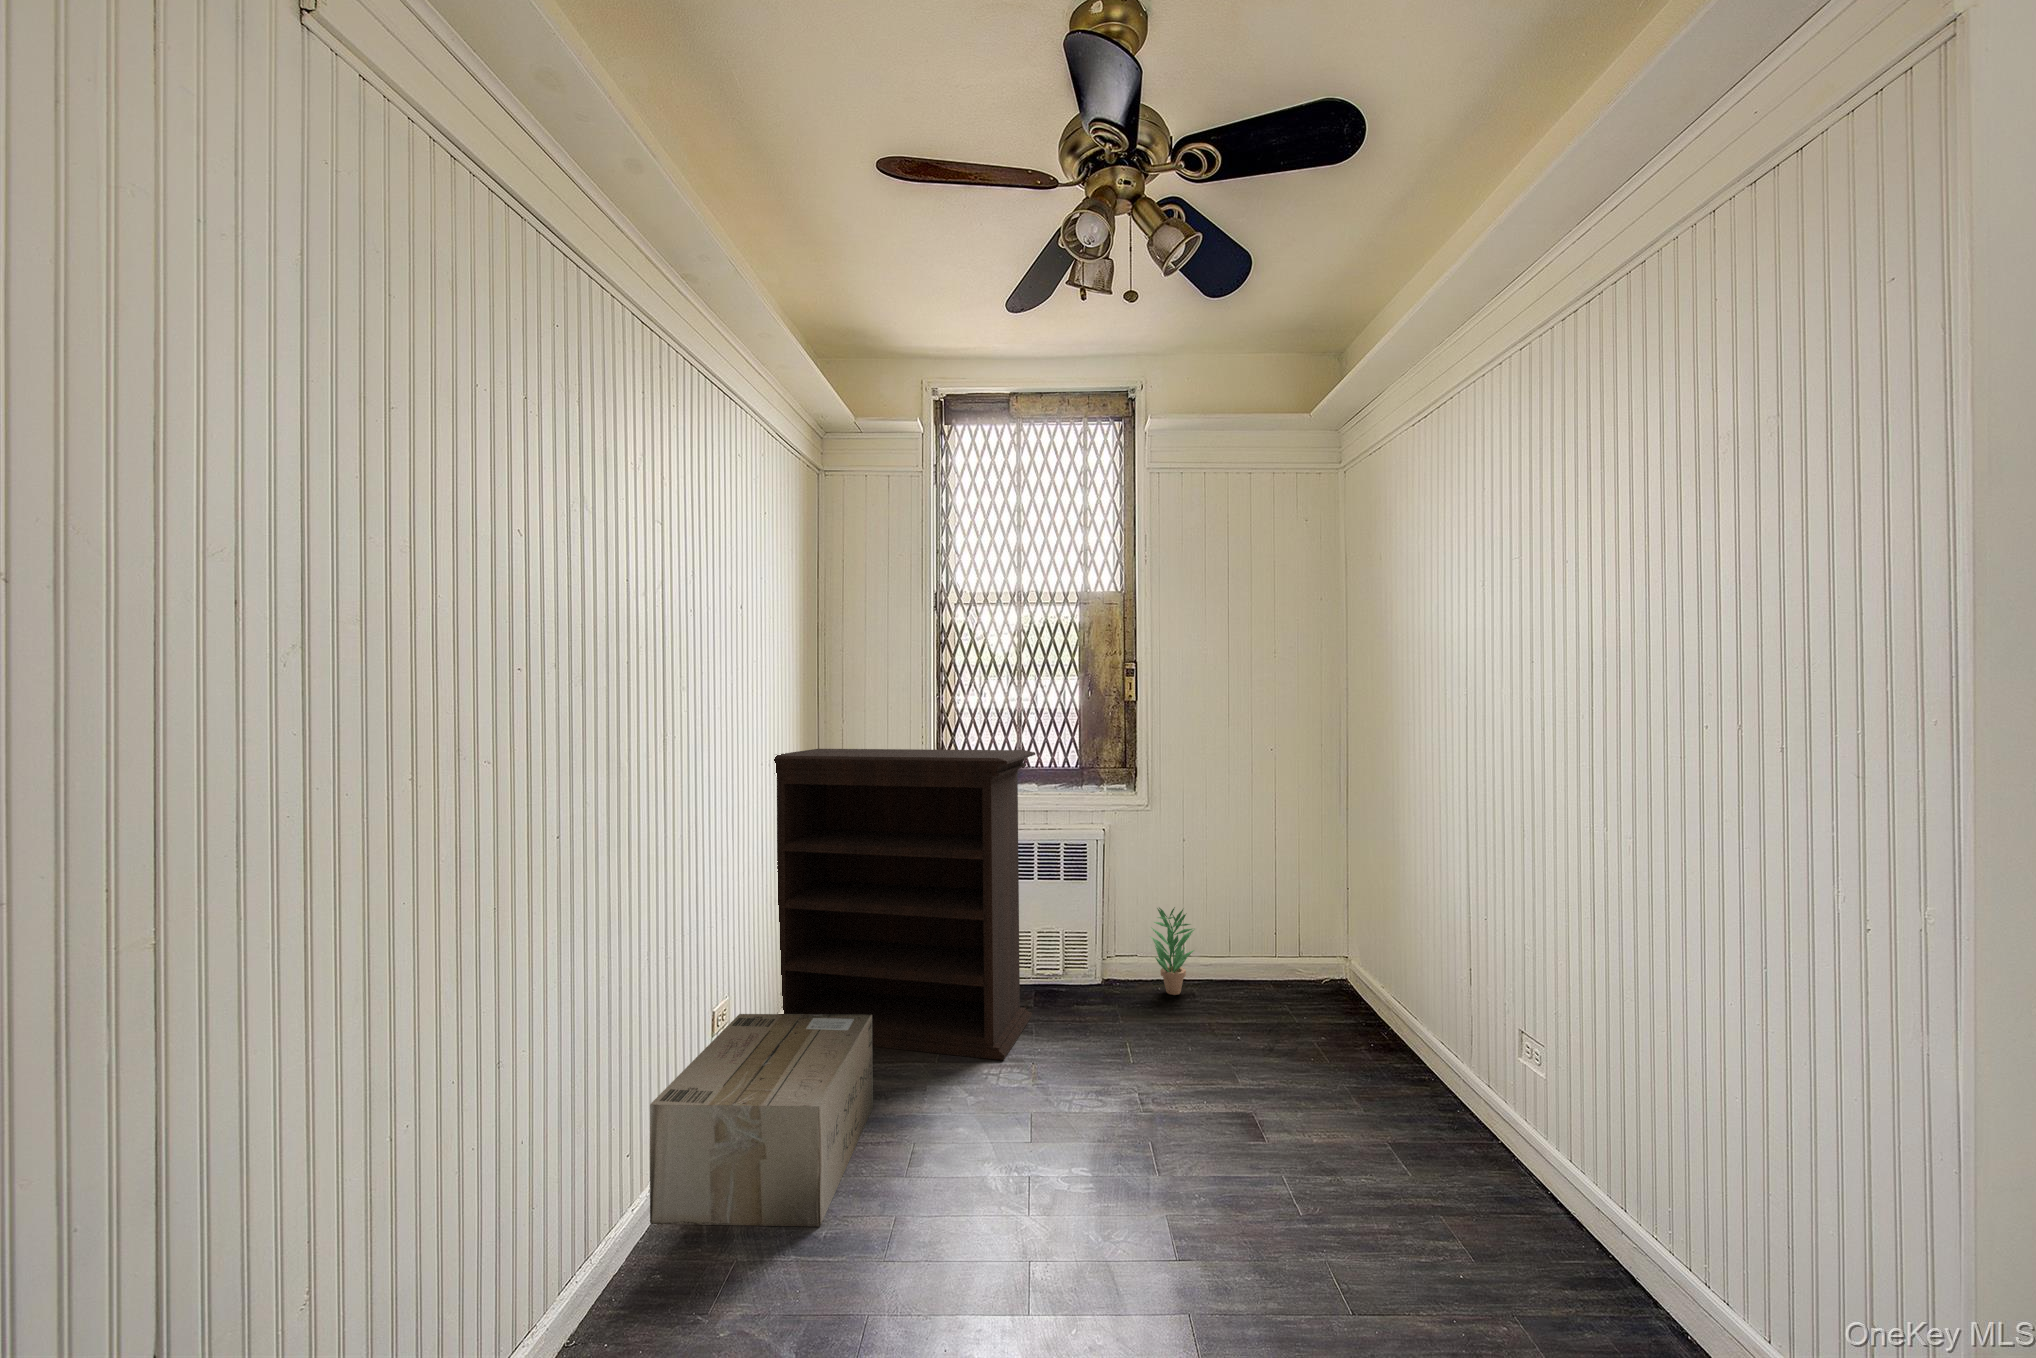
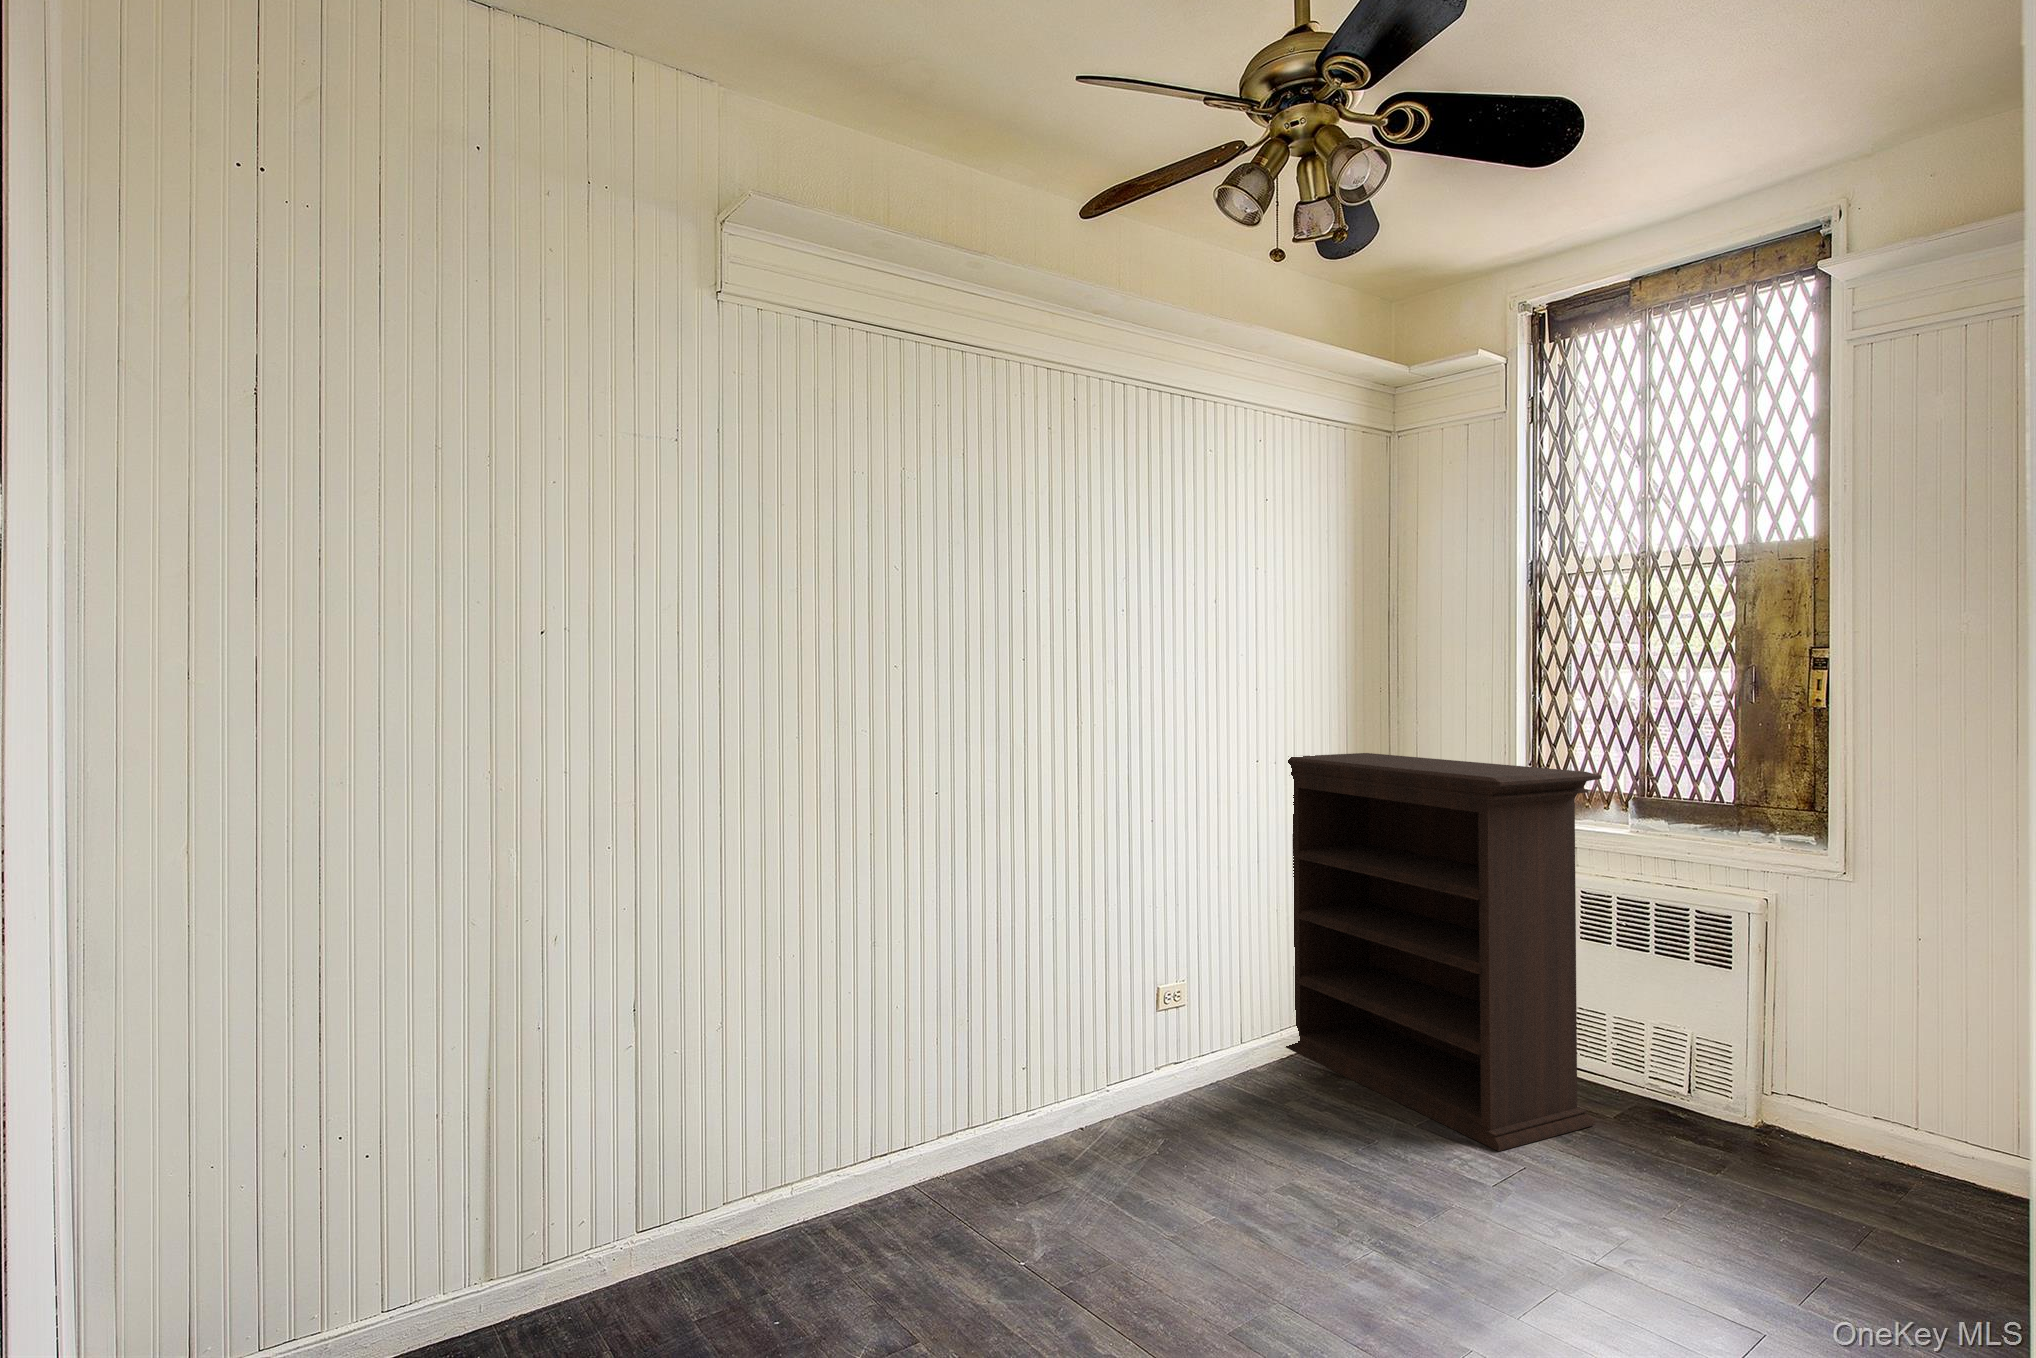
potted plant: present [1151,907,1194,995] -> none [1826,1031,1921,1180]
cardboard box: present [650,1014,873,1227] -> none [1064,1003,1308,1196]

